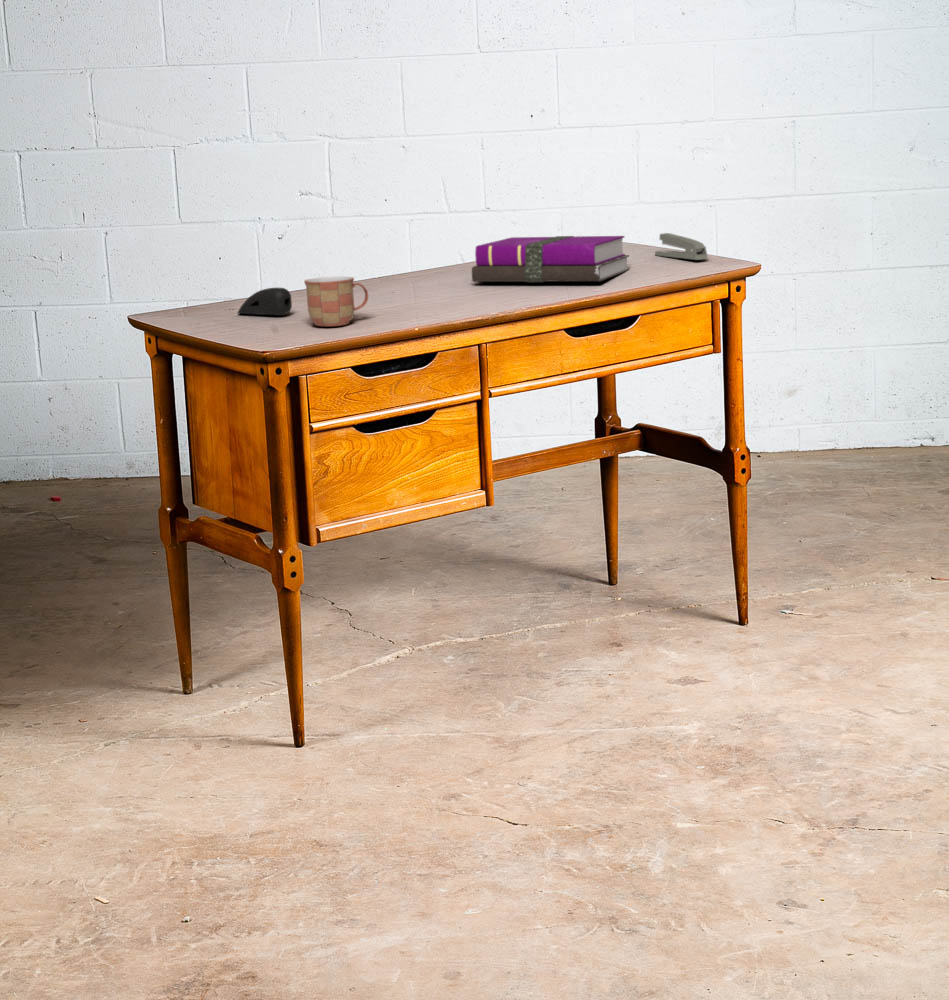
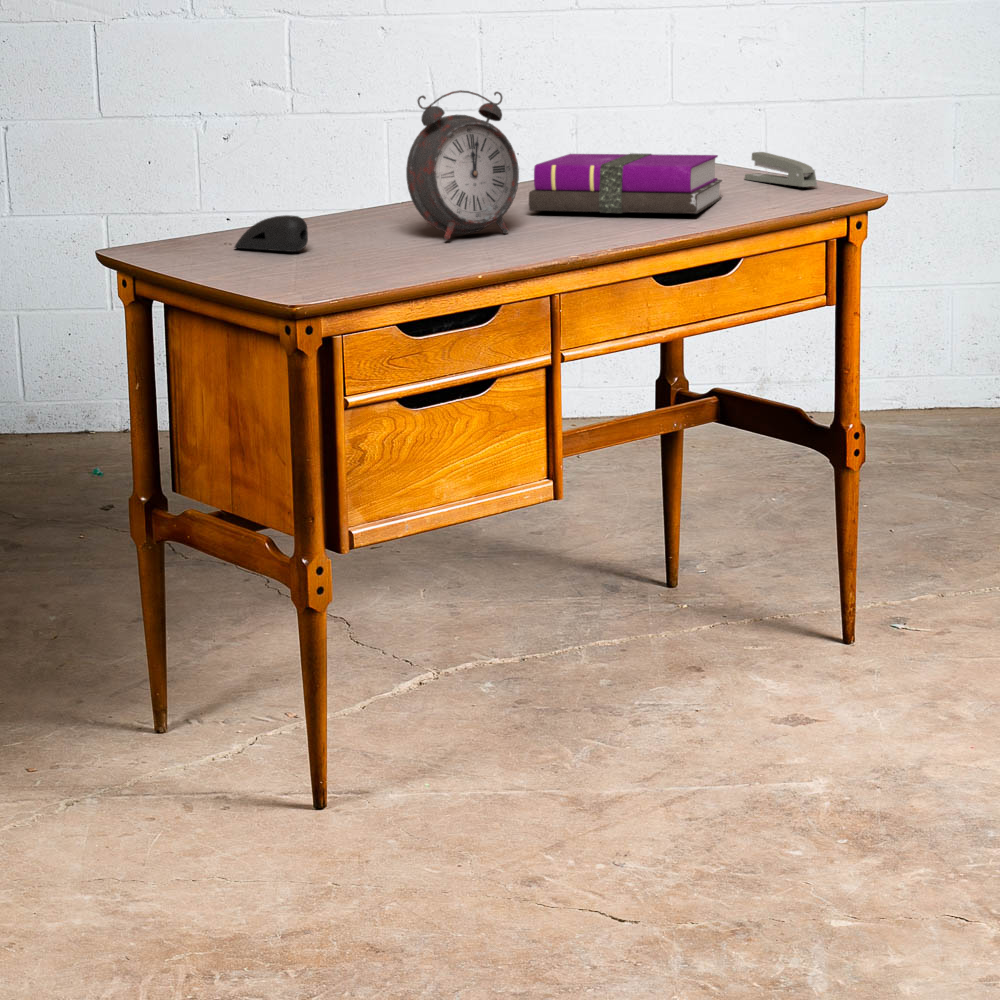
alarm clock: none [368,189,457,304] -> present [406,90,519,240]
mug: present [304,277,368,326] -> none [333,204,415,269]

